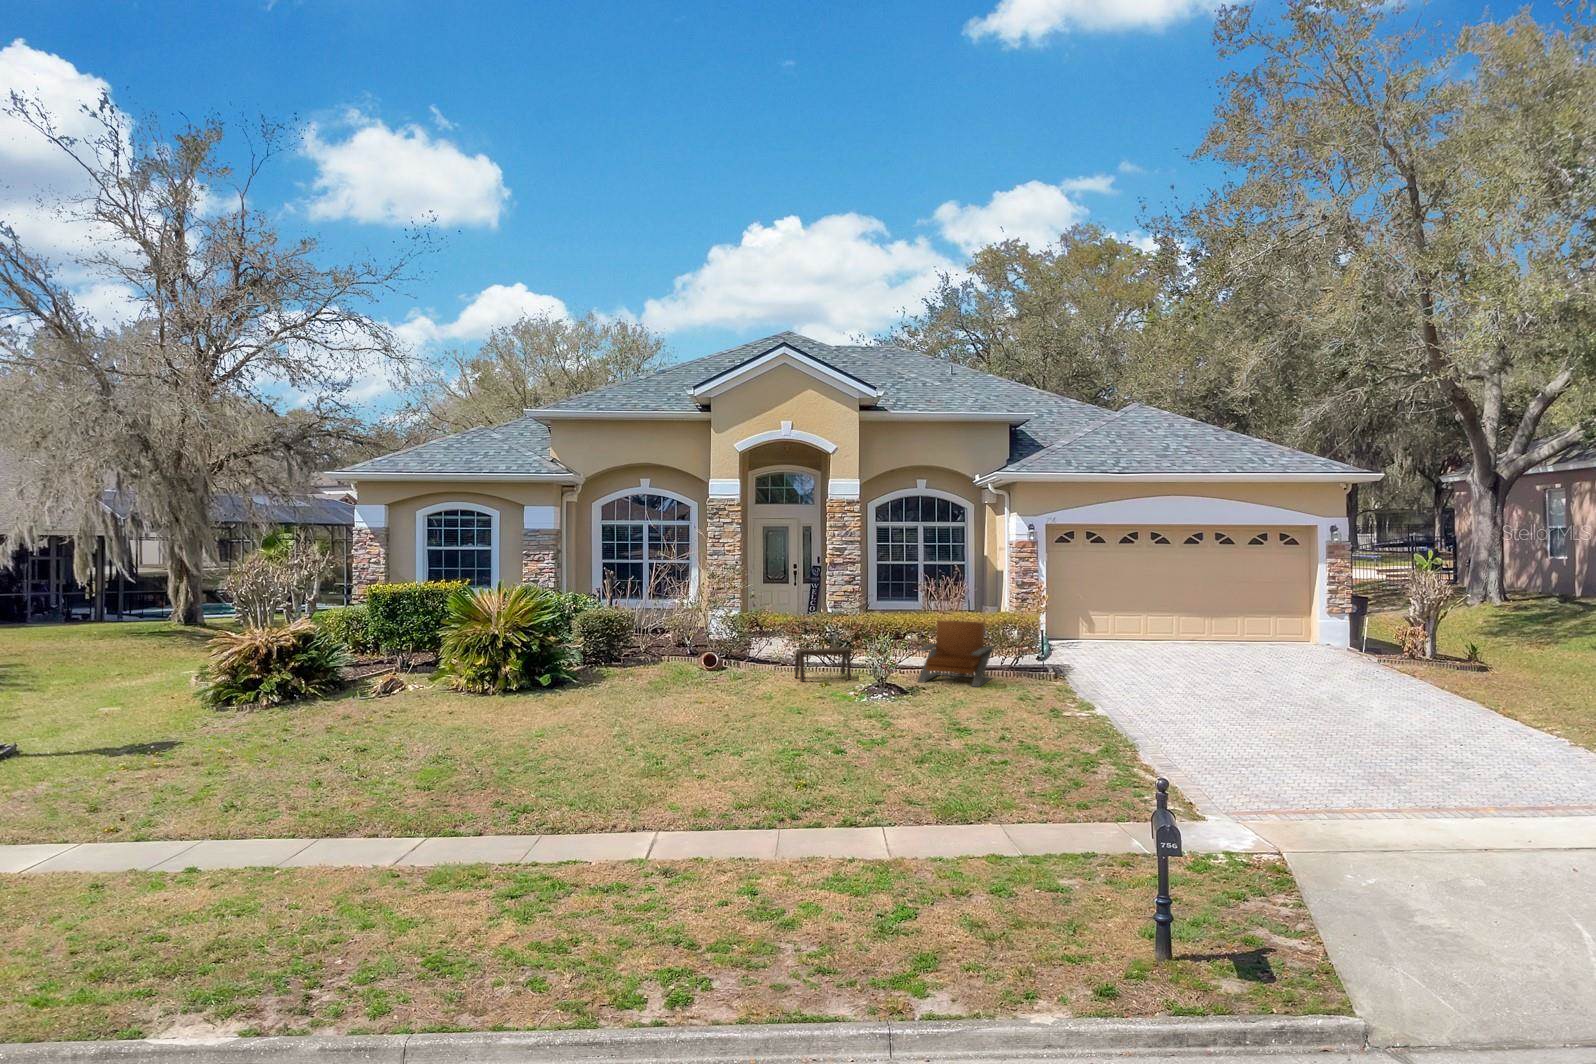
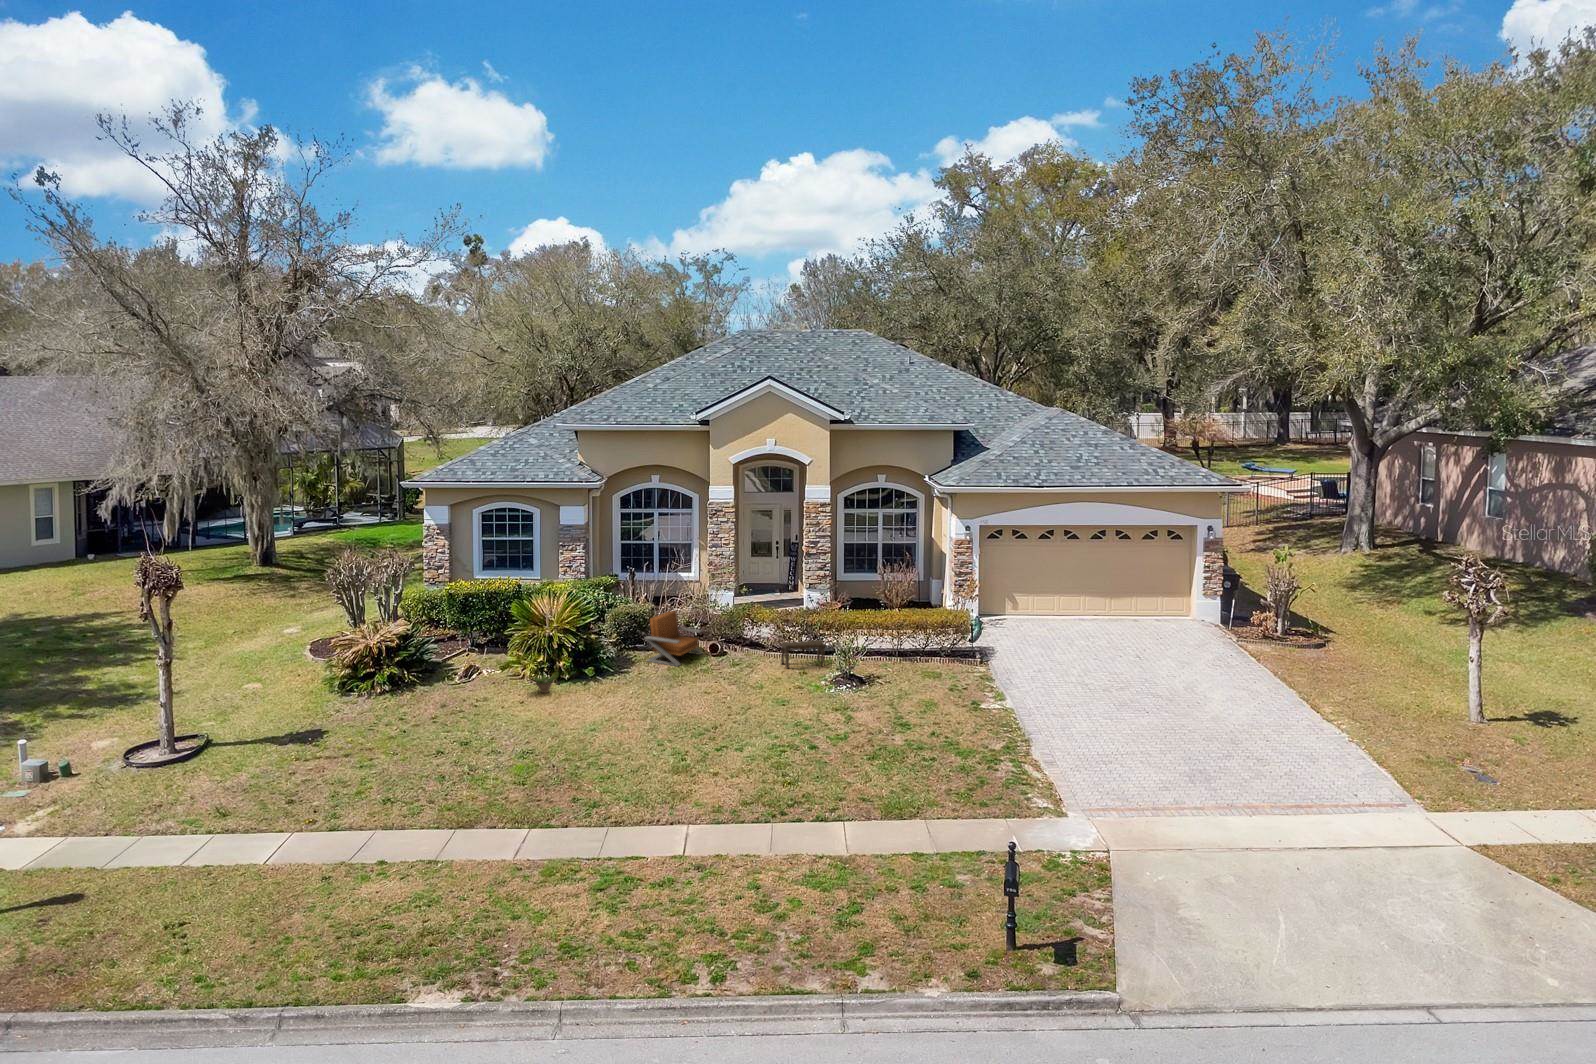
lounge chair: present [918,621,993,687] -> present [645,611,703,666]
decorative plant: none [464,678,503,701] -> present [534,675,555,693]

